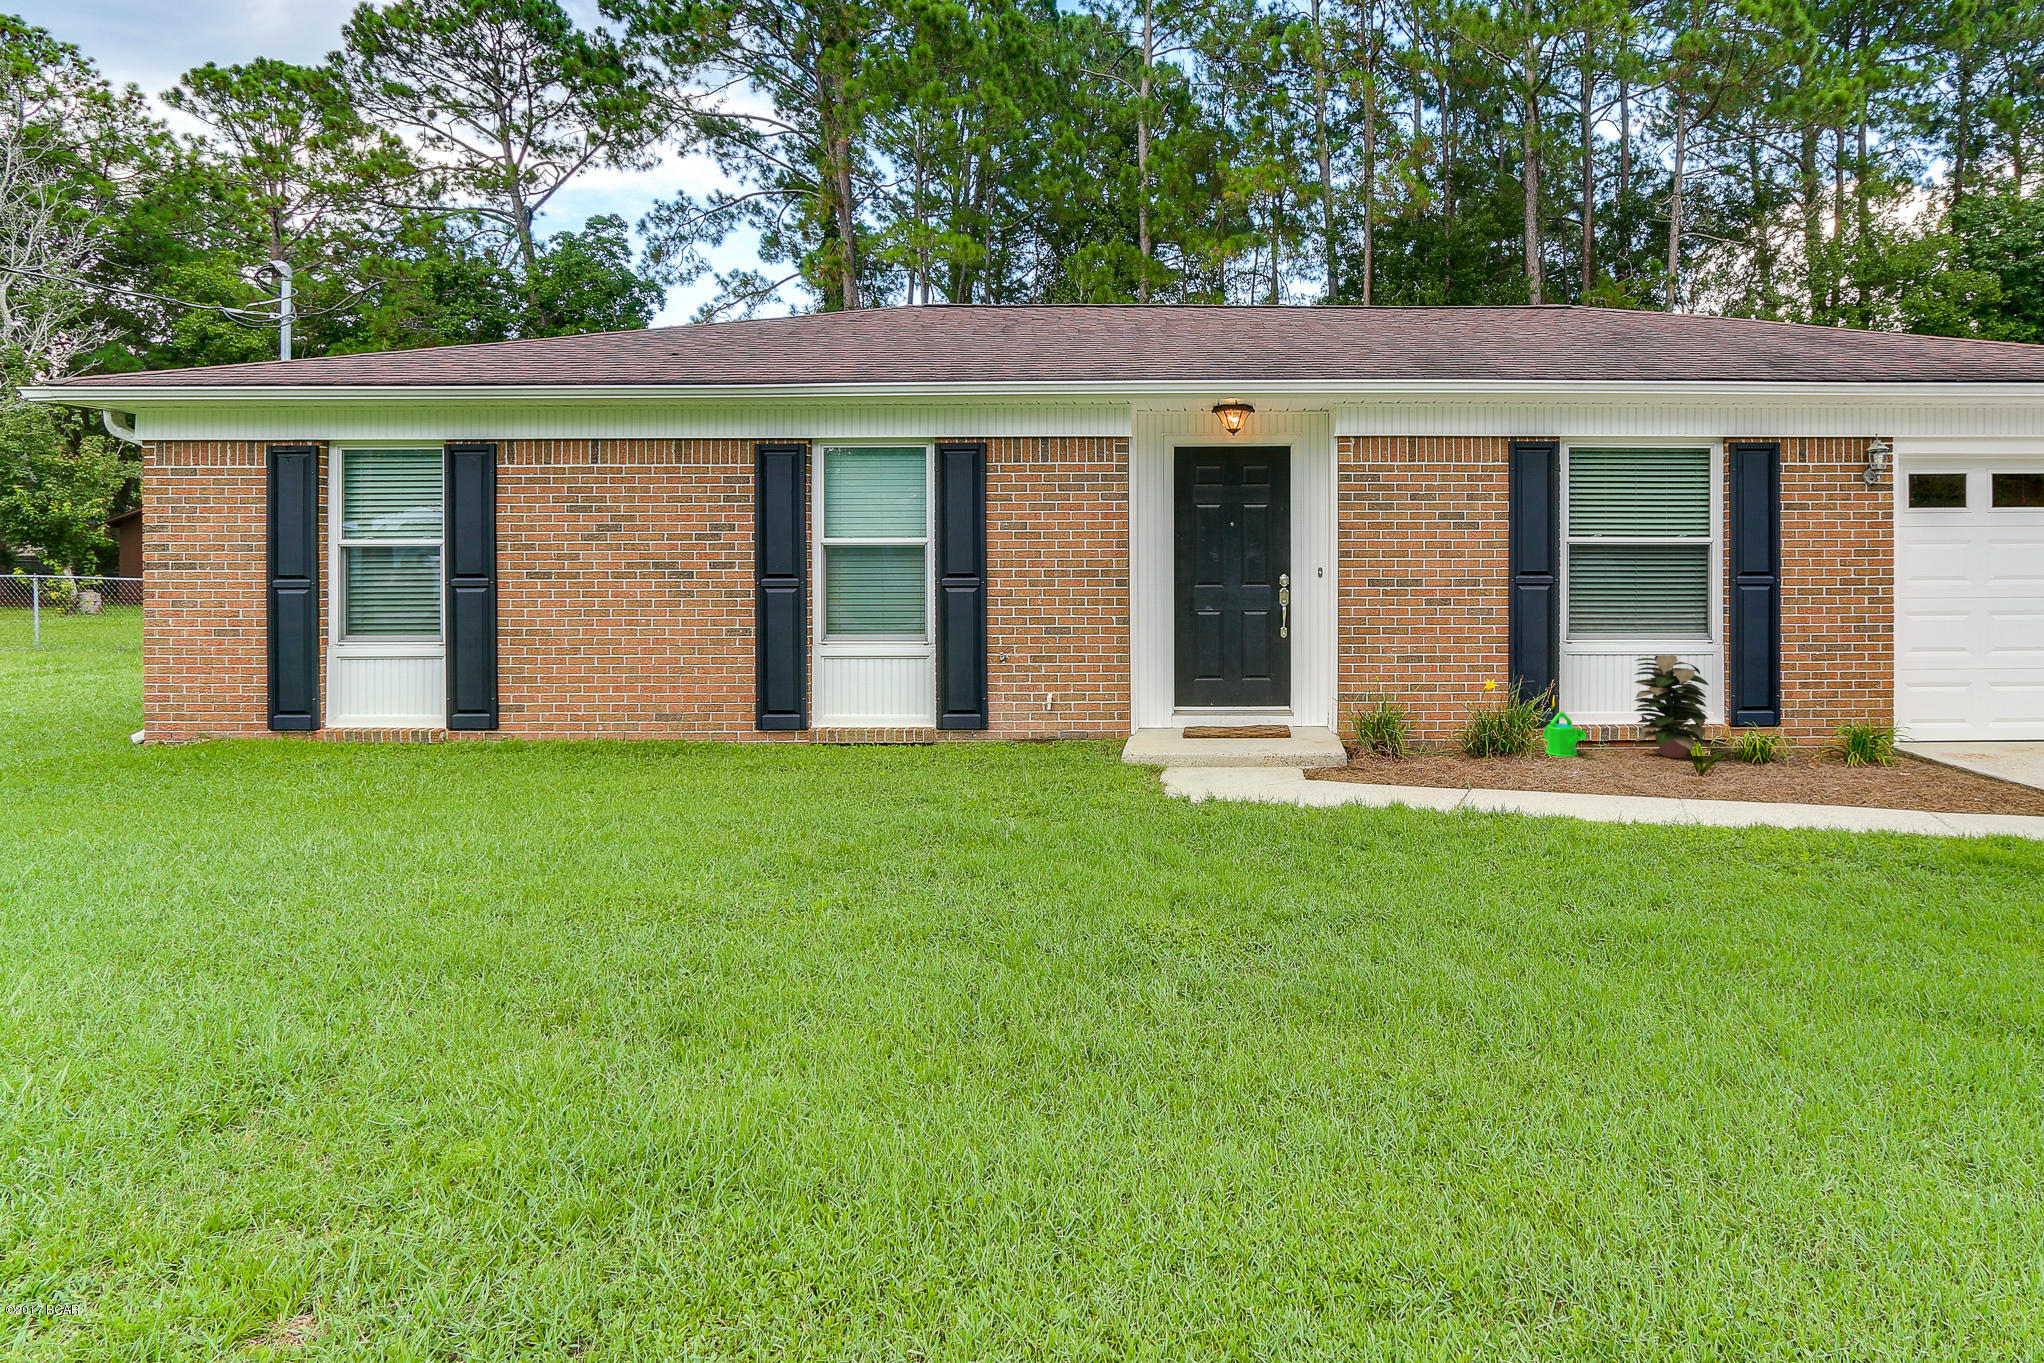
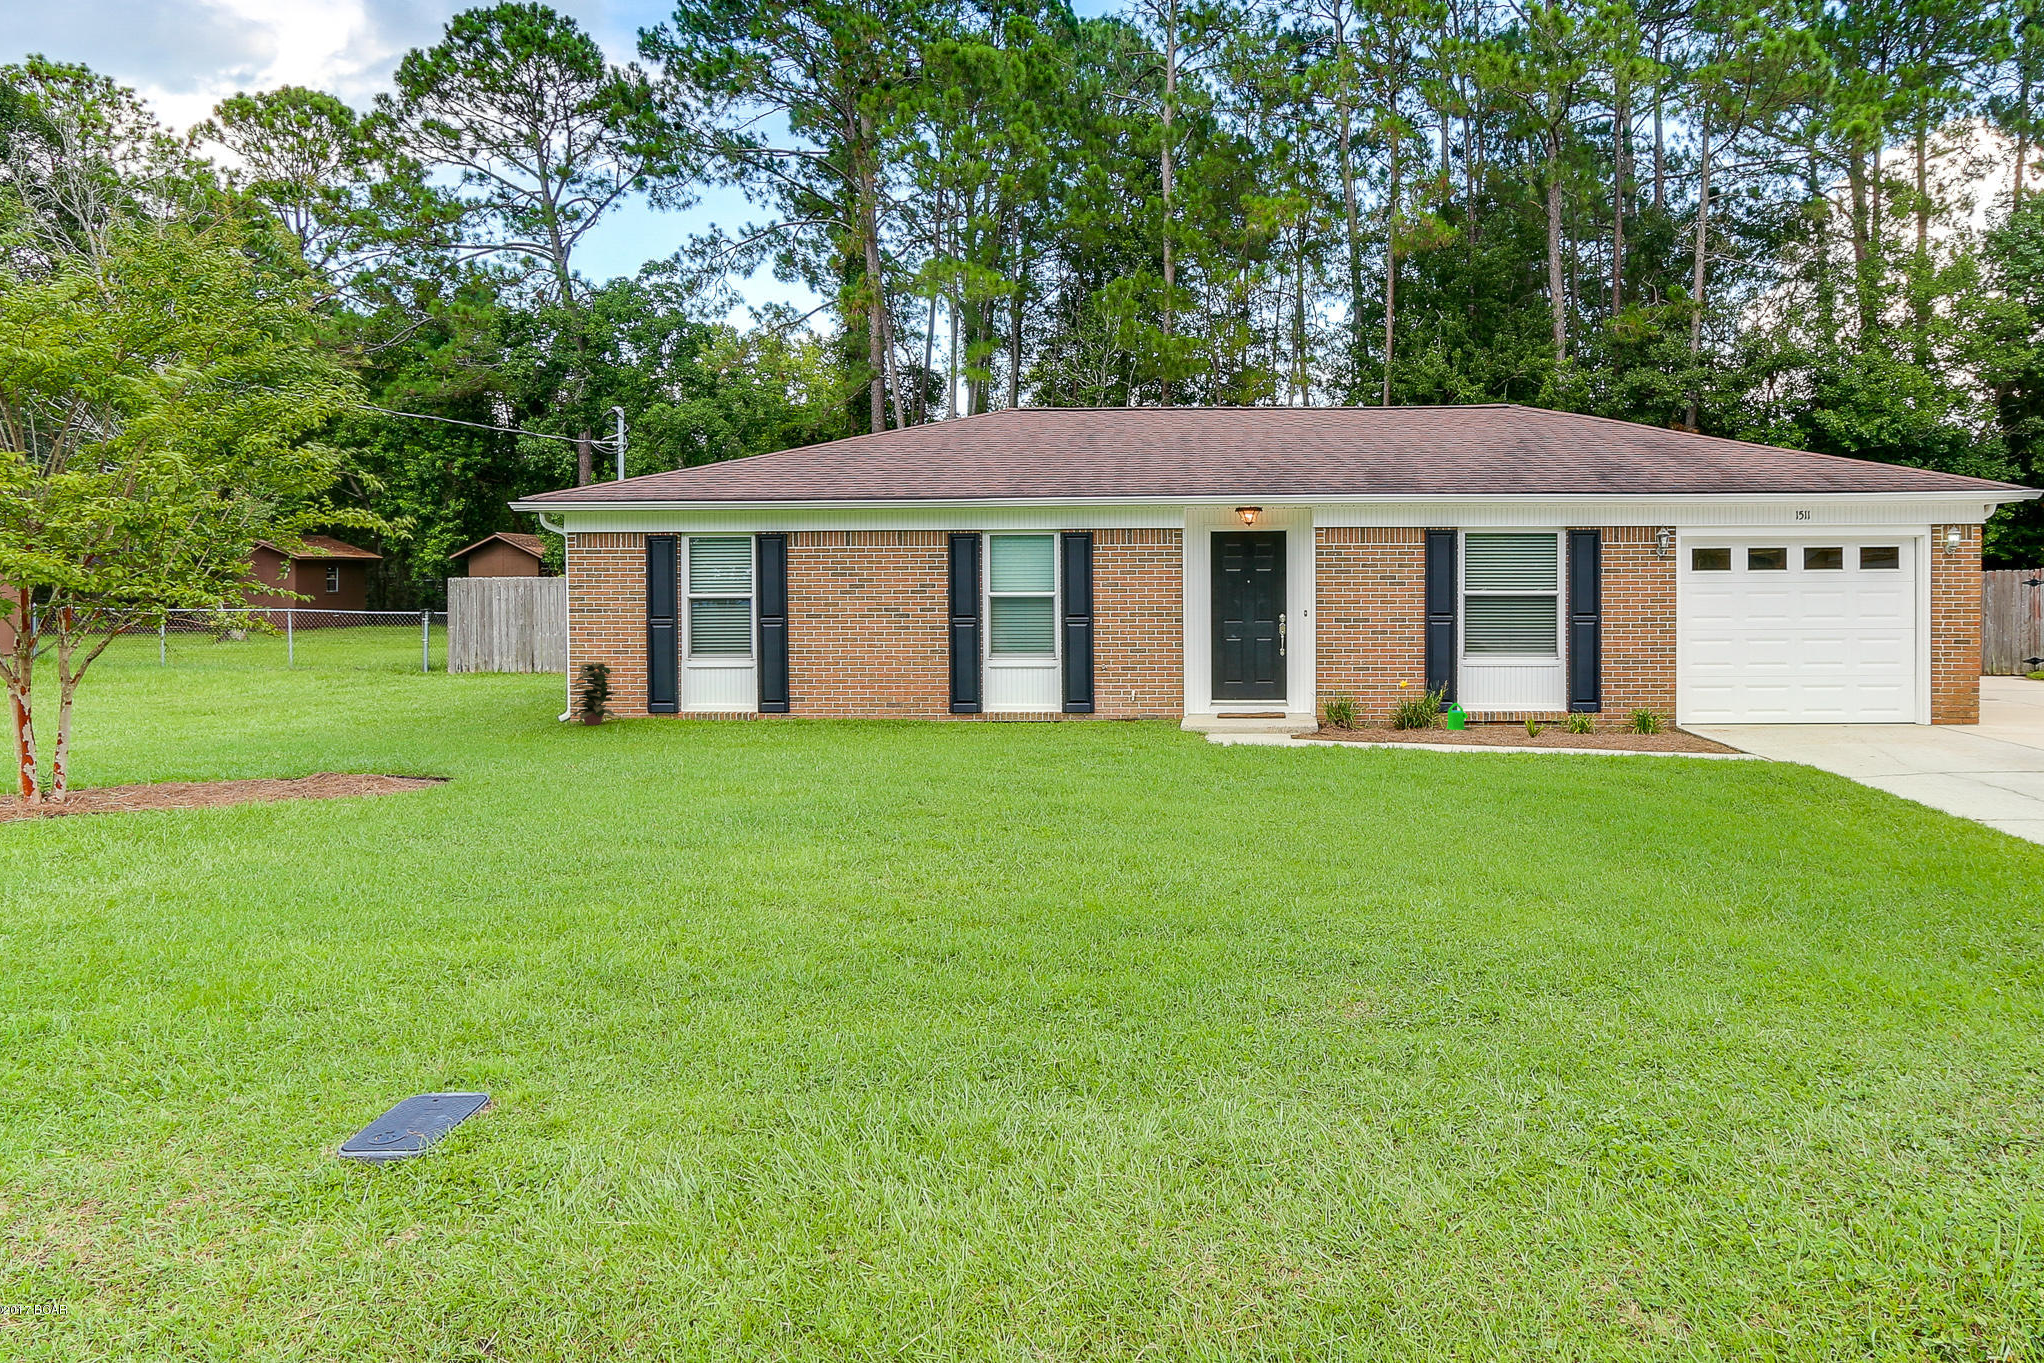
decorative plant: present [1634,656,1709,758] -> present [571,663,617,725]

